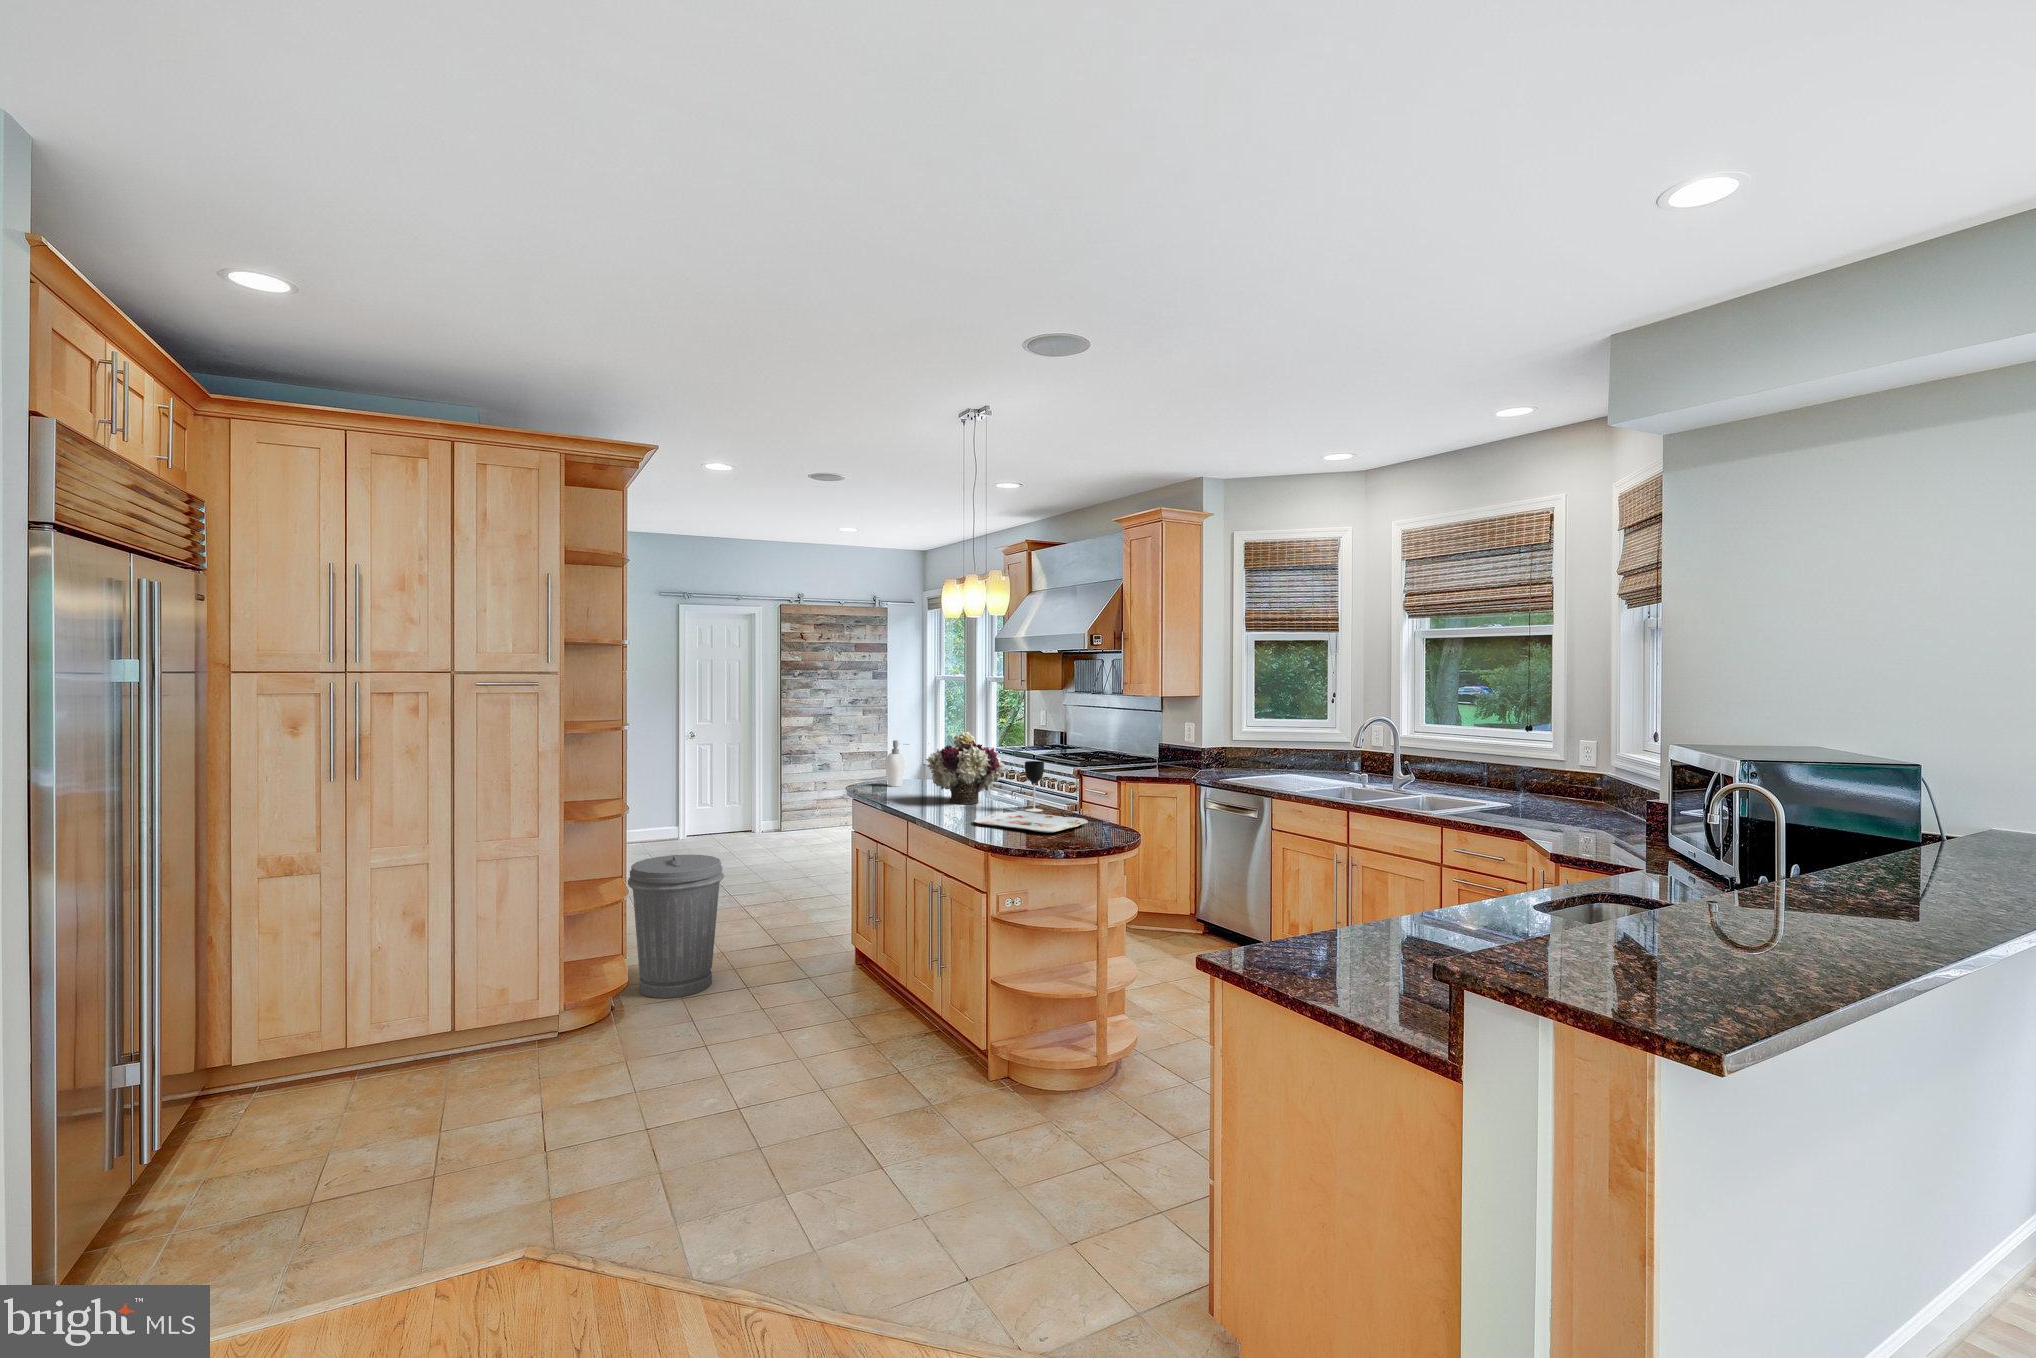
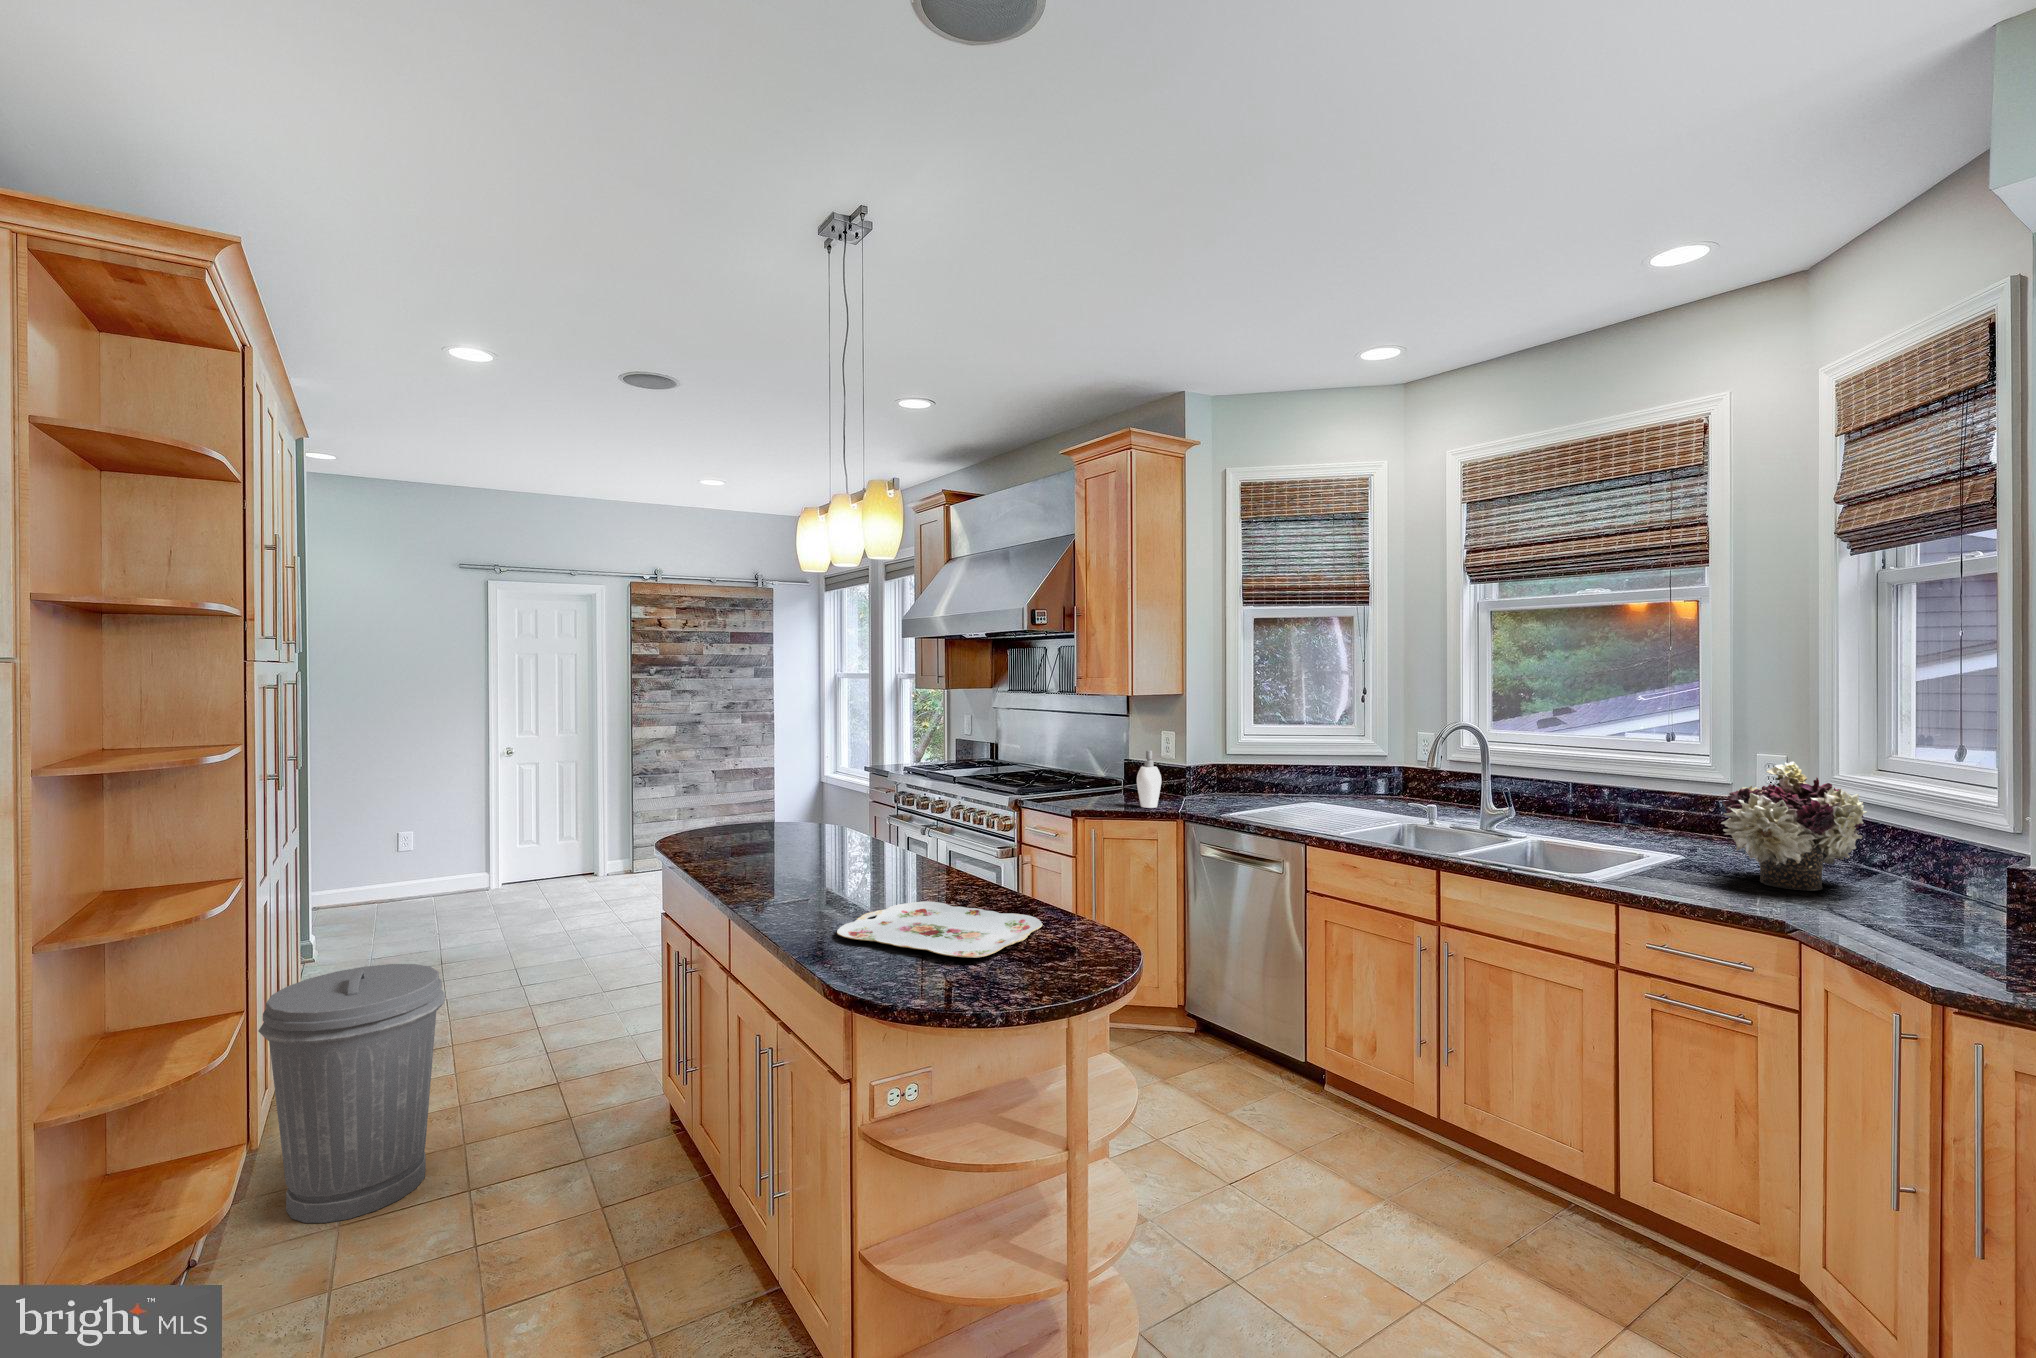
flower arrangement: present [926,732,1005,804] -> present [1721,762,1867,891]
soap dispenser: present [885,740,909,787] -> present [1137,750,1161,808]
wine glass: present [1025,761,1044,812] -> none [933,809,965,896]

